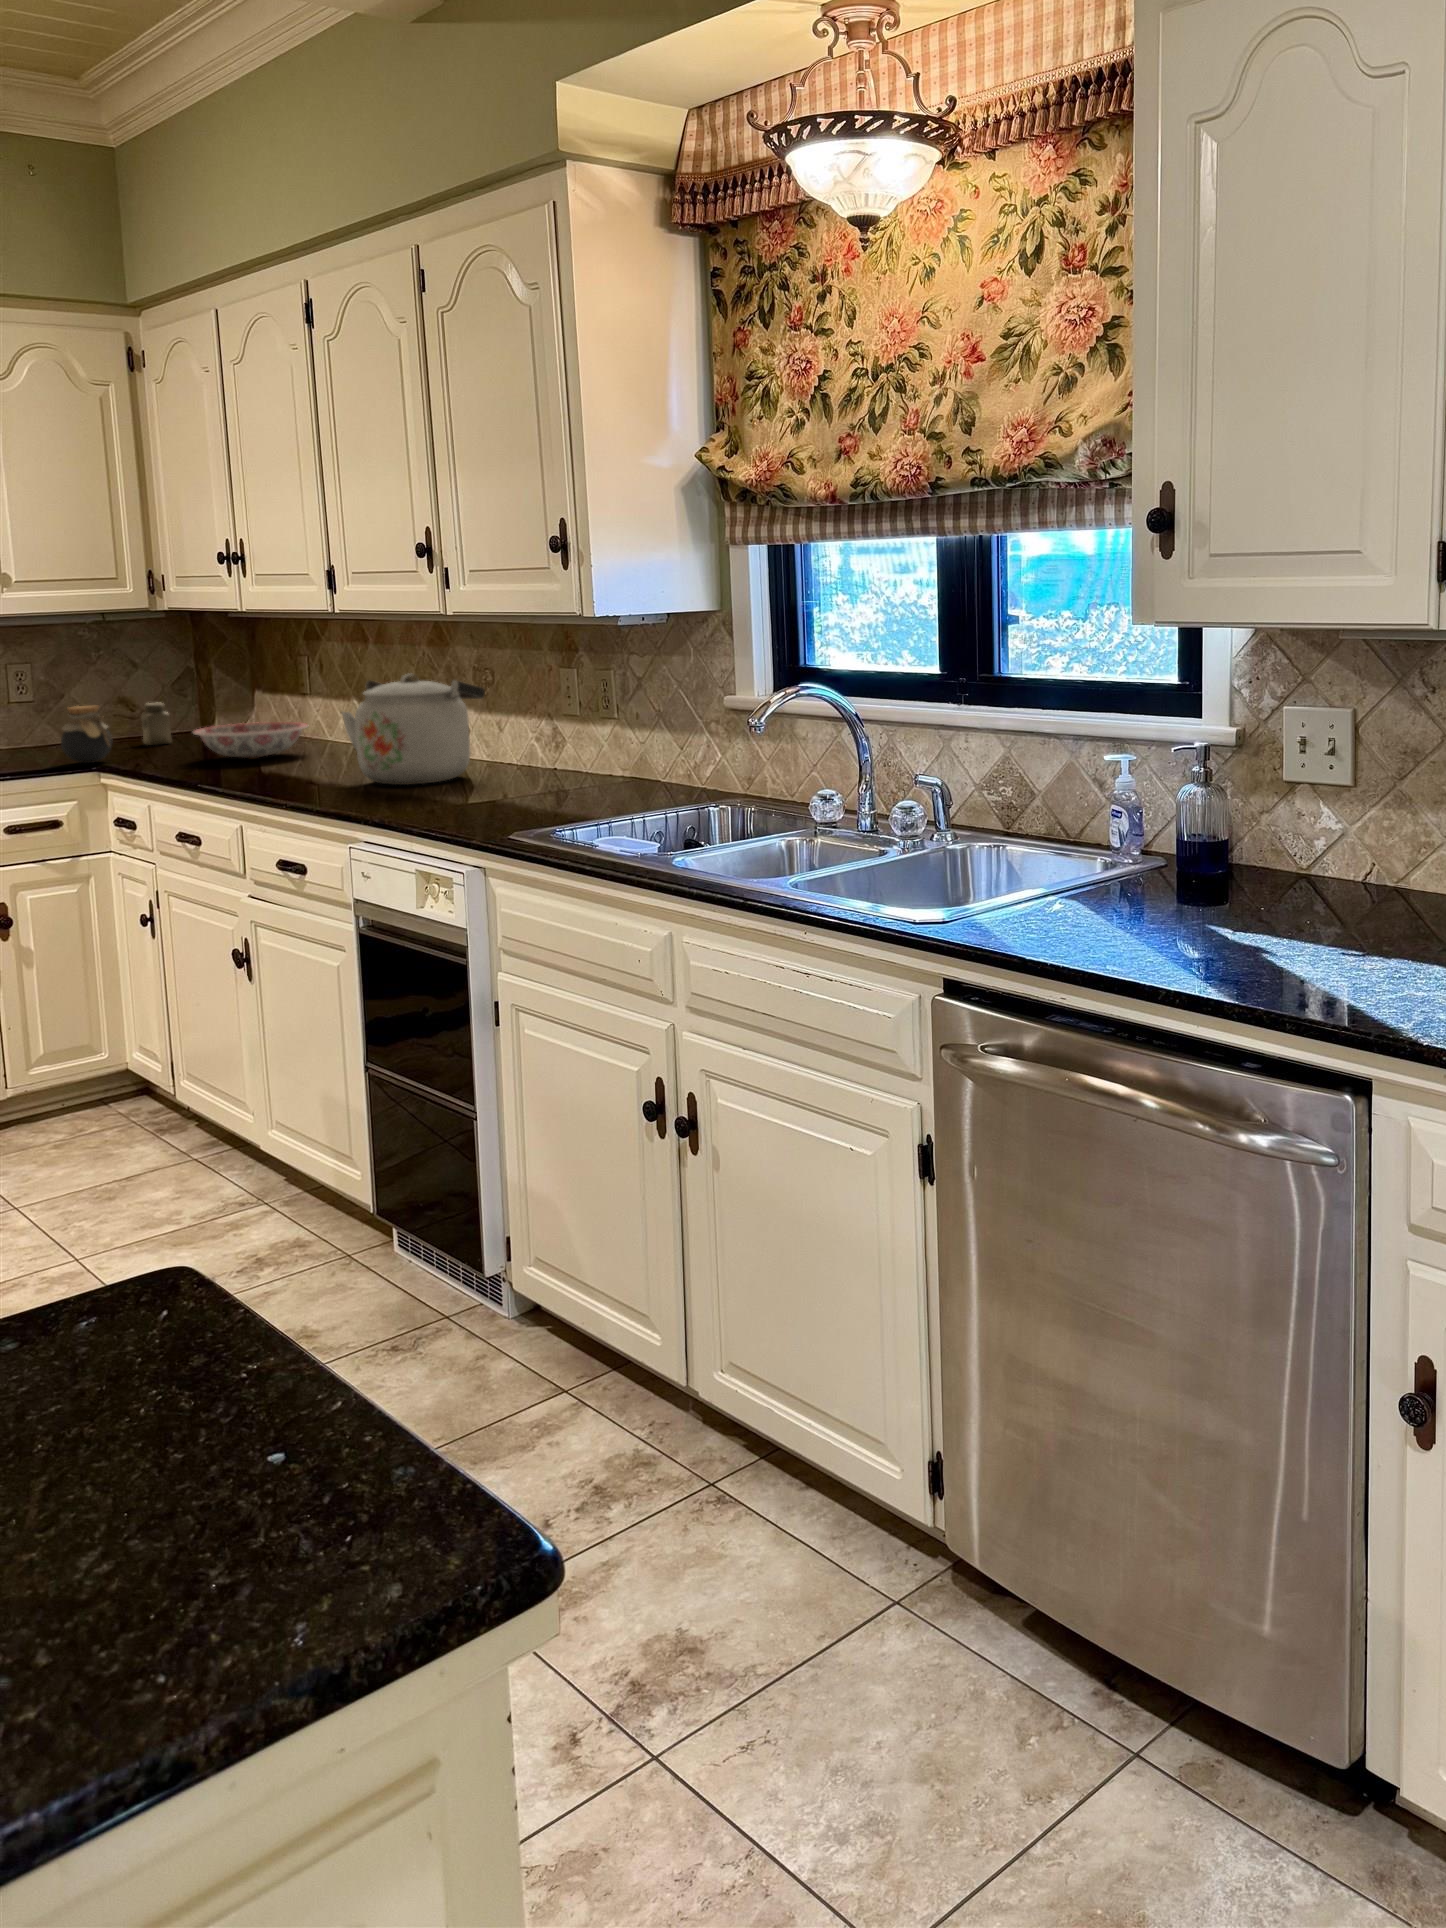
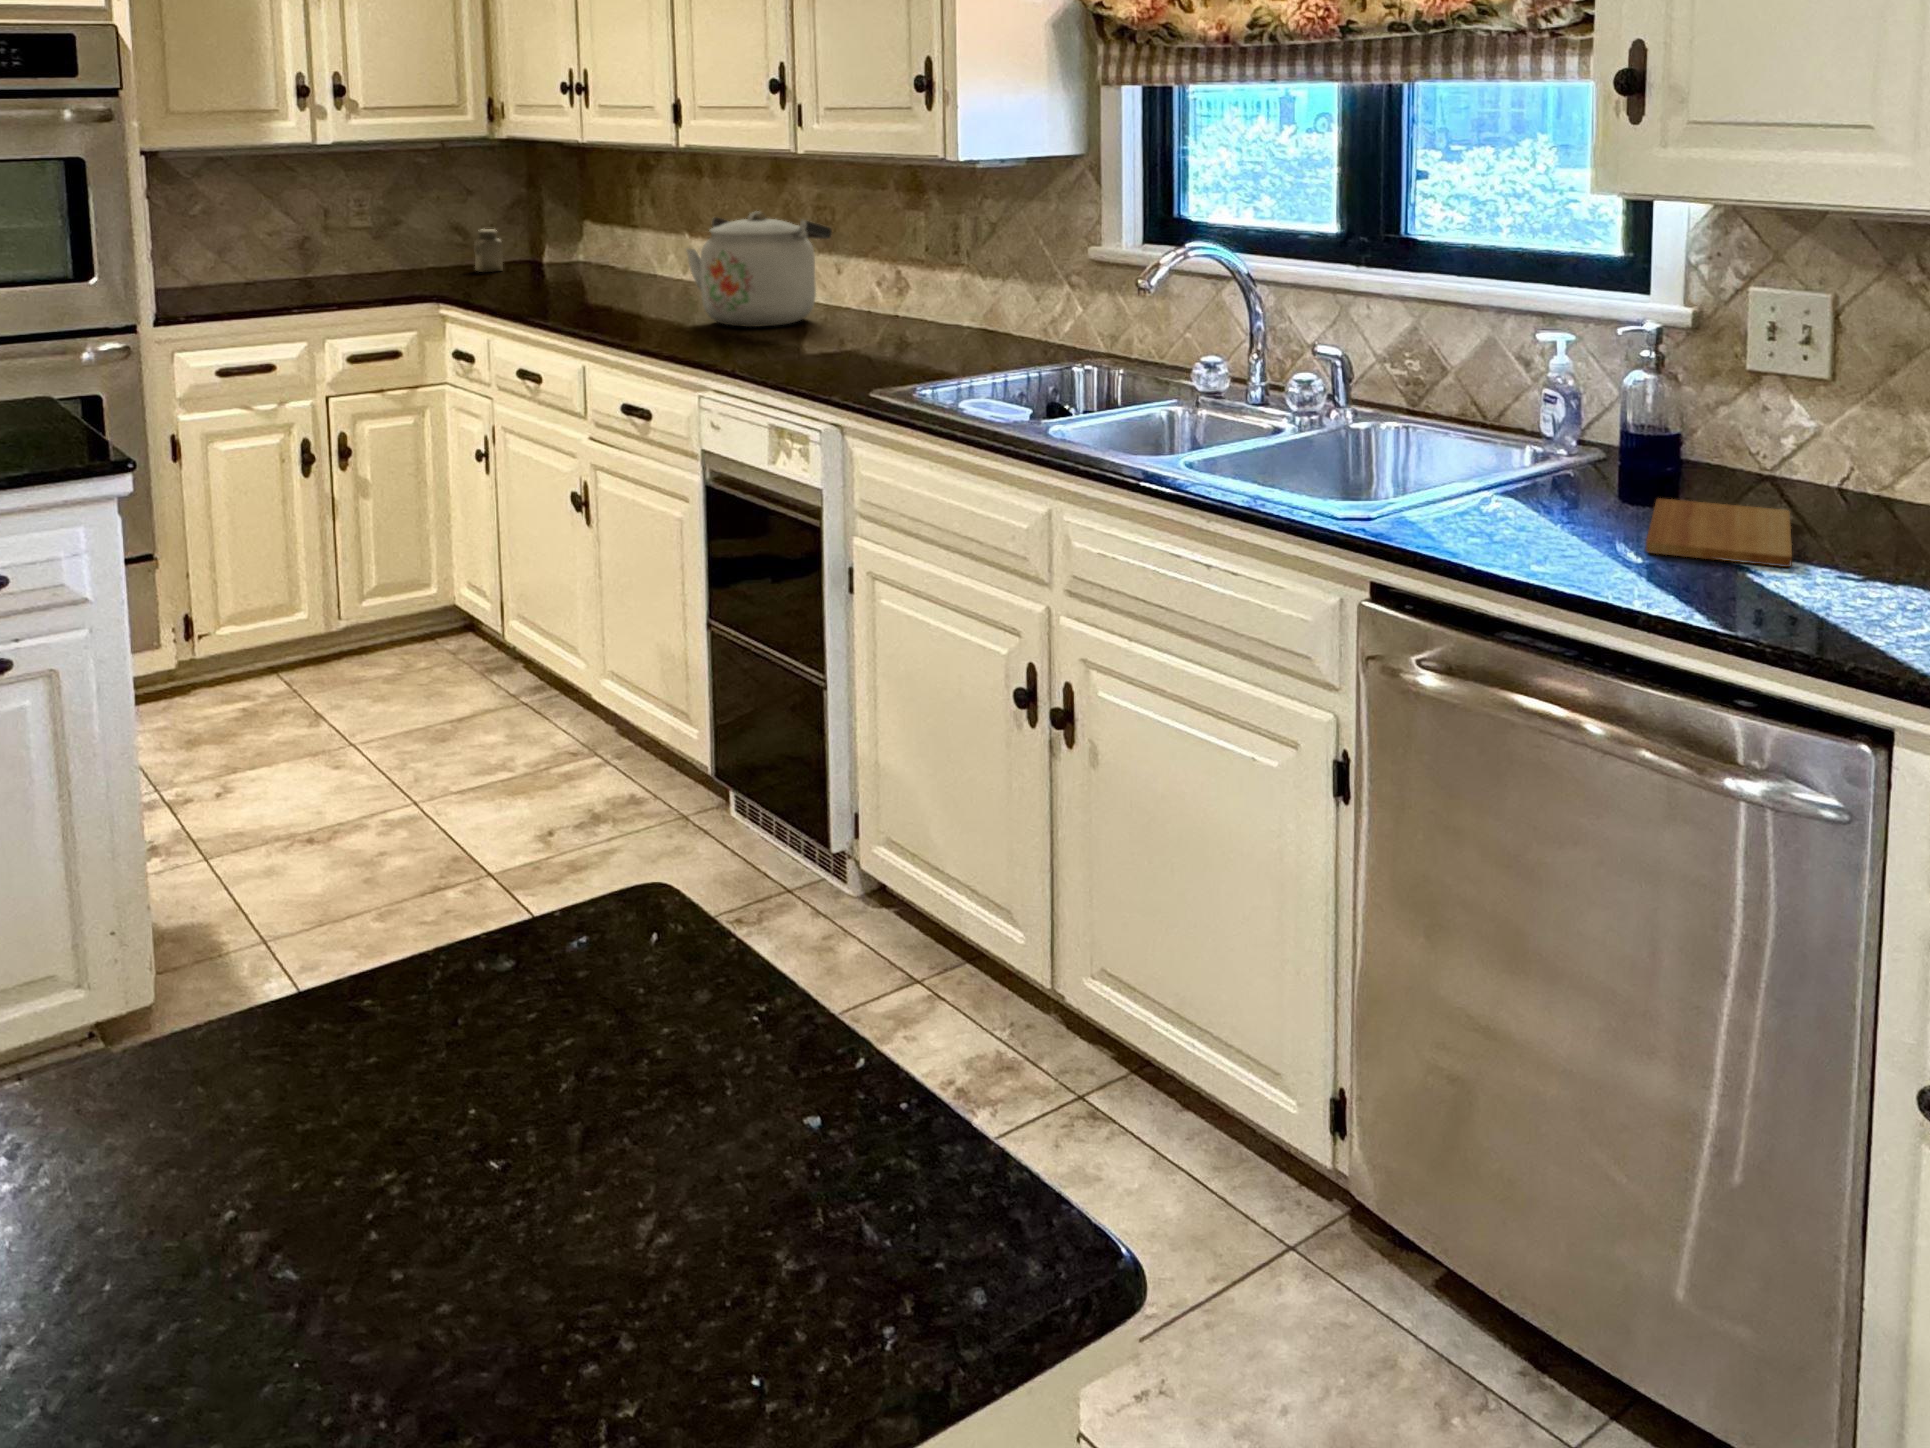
jar: present [61,706,112,763] -> none [400,232,450,290]
ceramic bowl: present [193,722,309,758] -> none [530,254,644,290]
cutting board: none [1181,897,1315,949] -> present [1645,498,1792,567]

